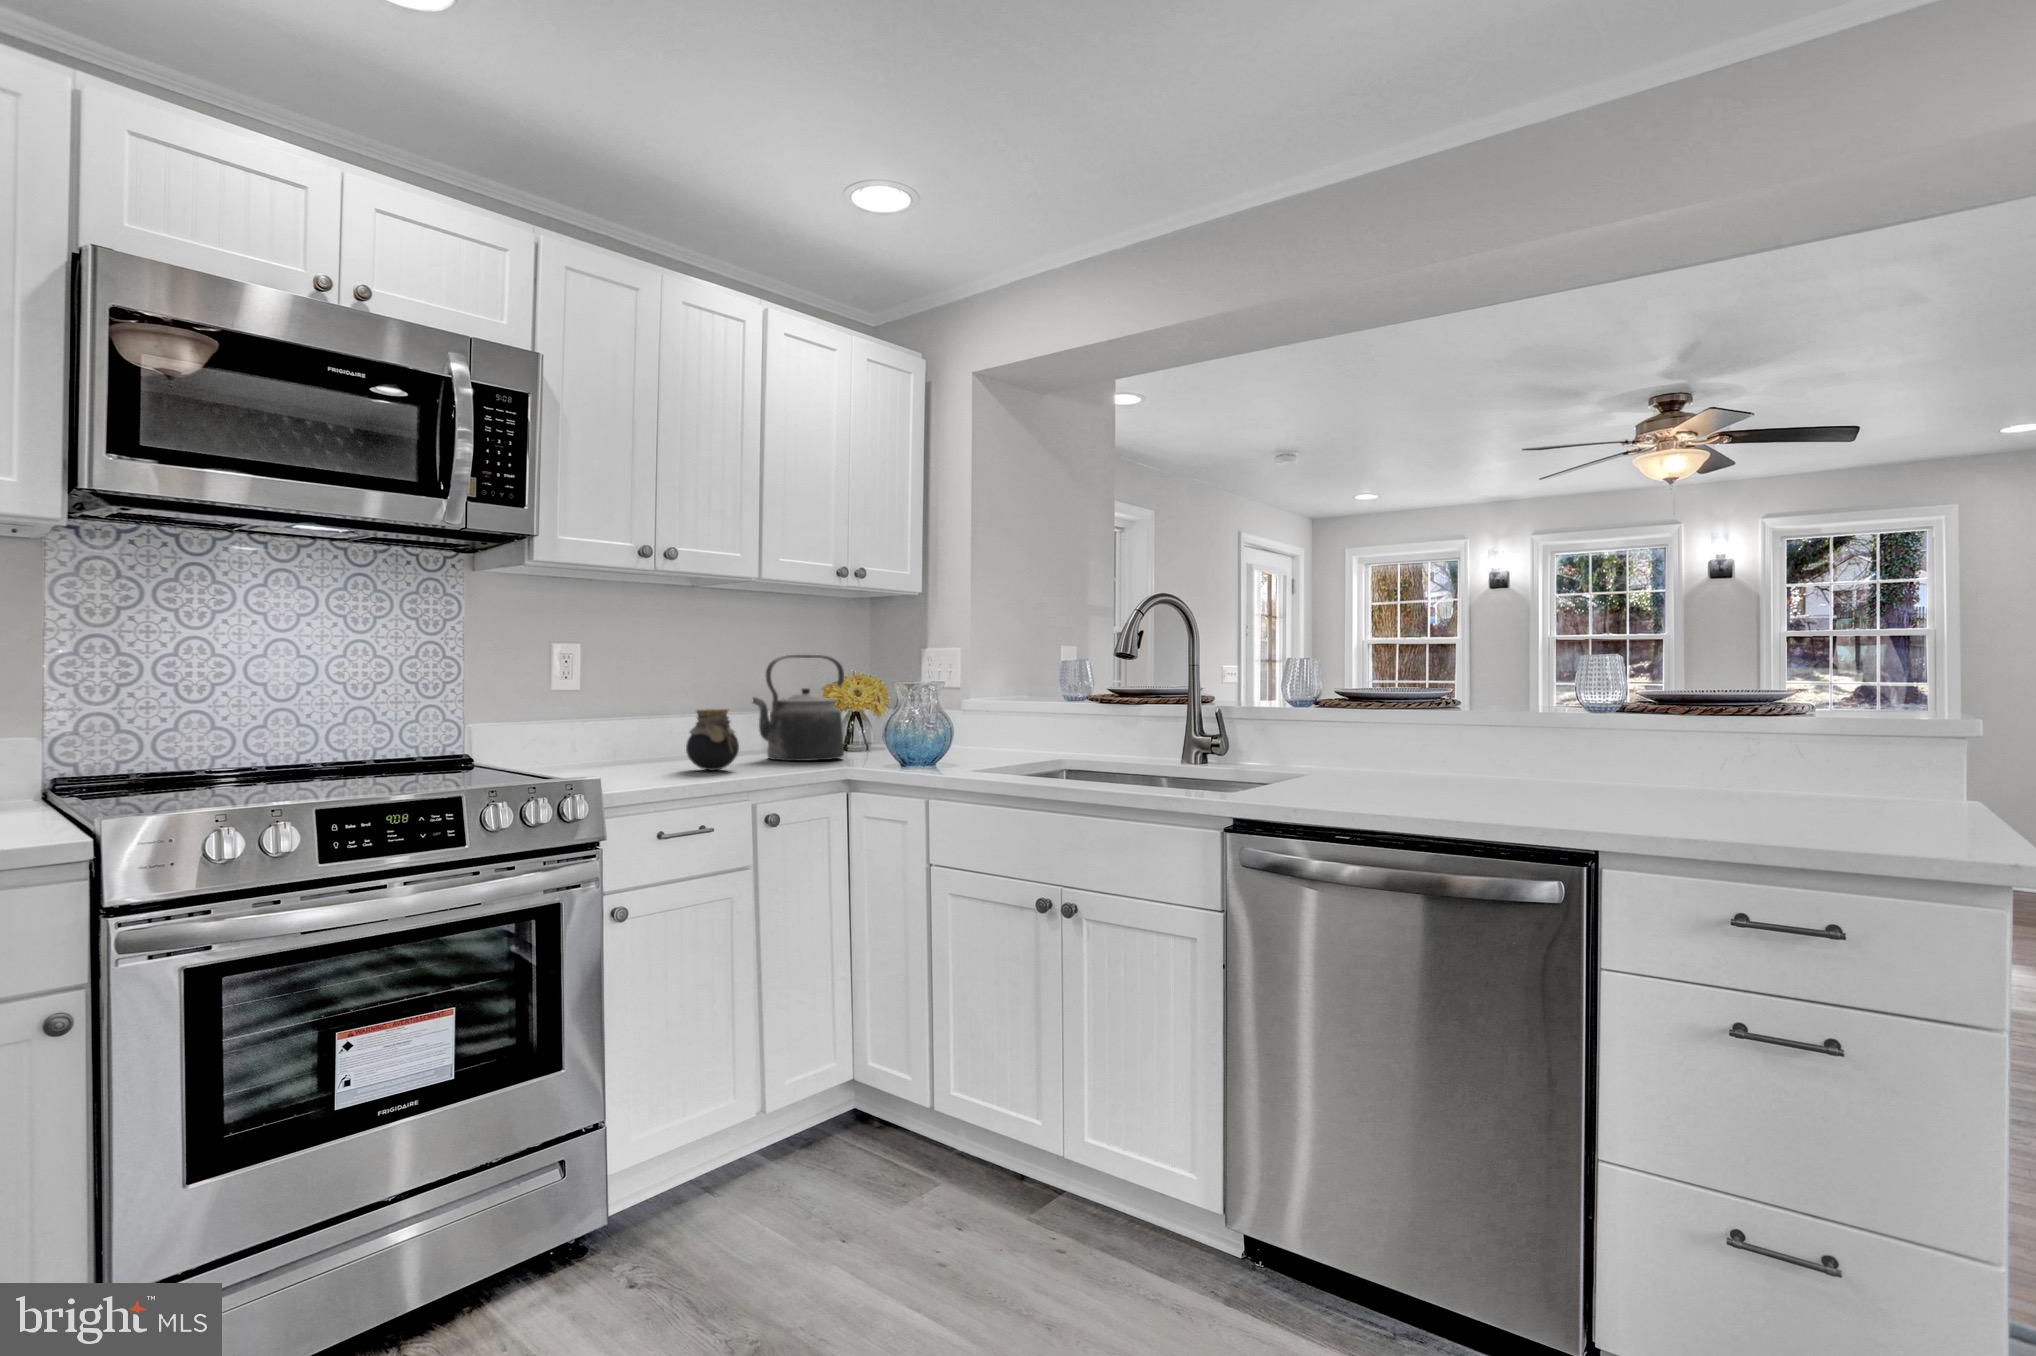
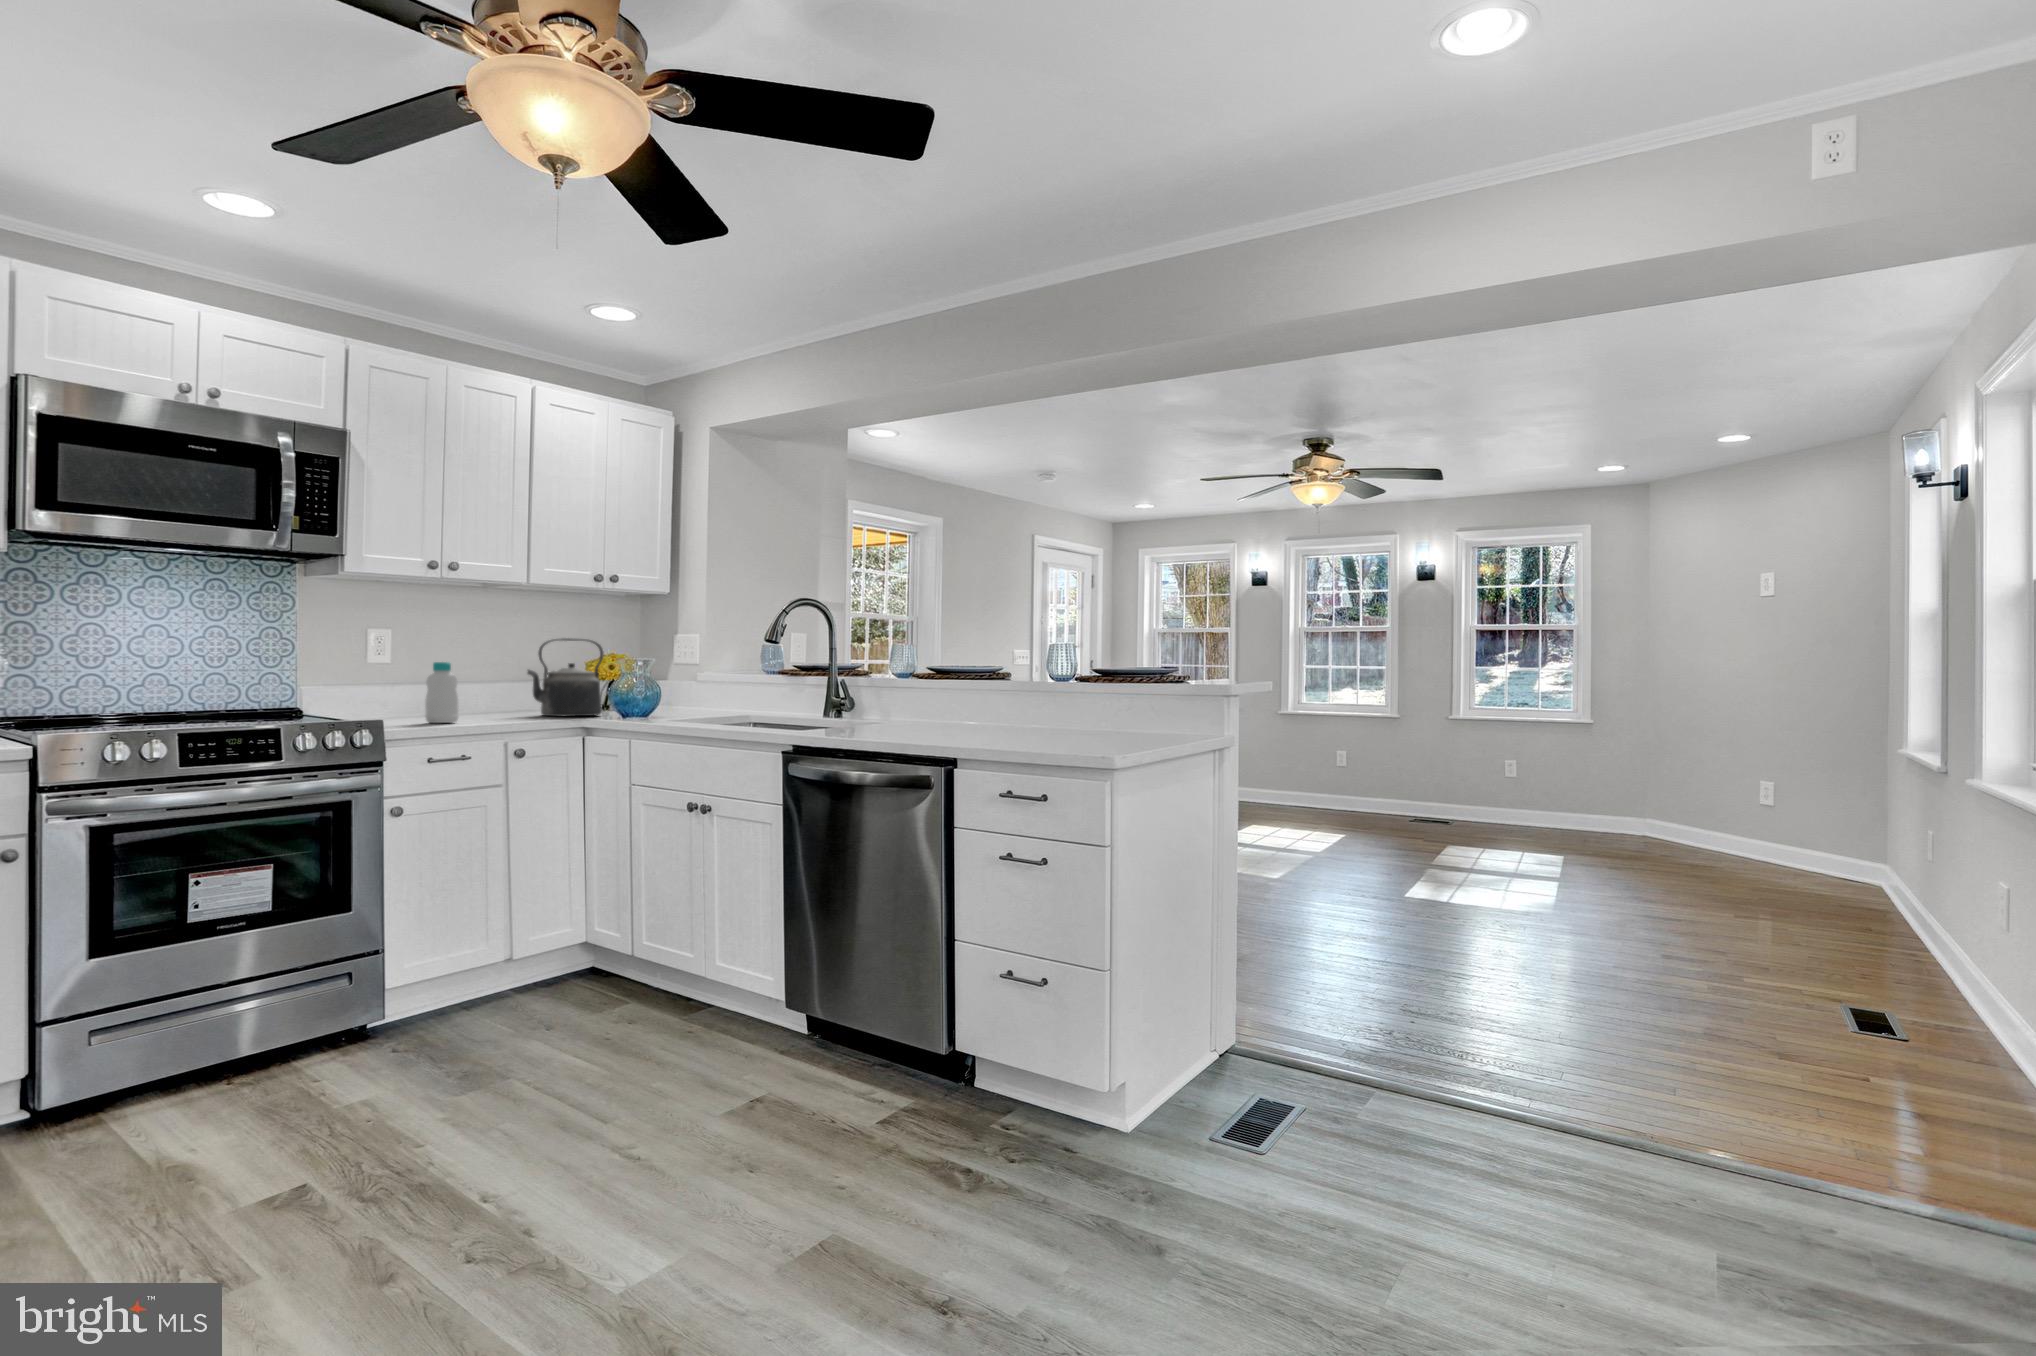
bottle: none [645,690,689,778] -> present [425,662,458,723]
jar: present [686,709,739,770] -> none [463,677,504,720]

